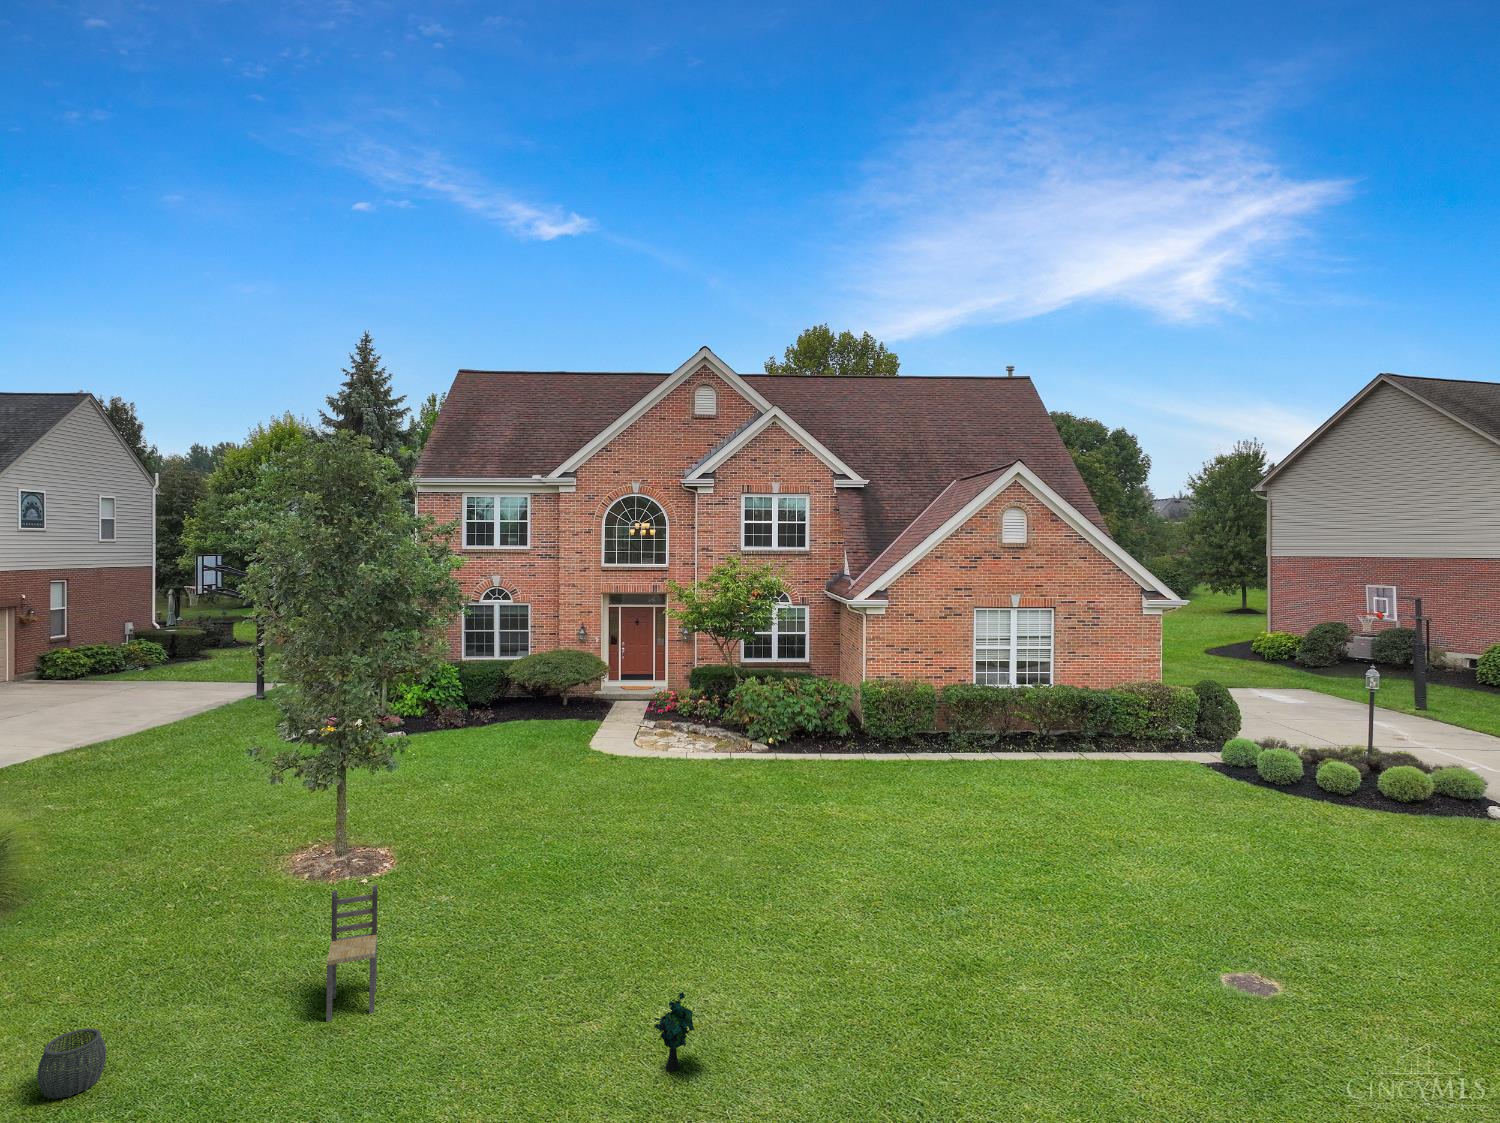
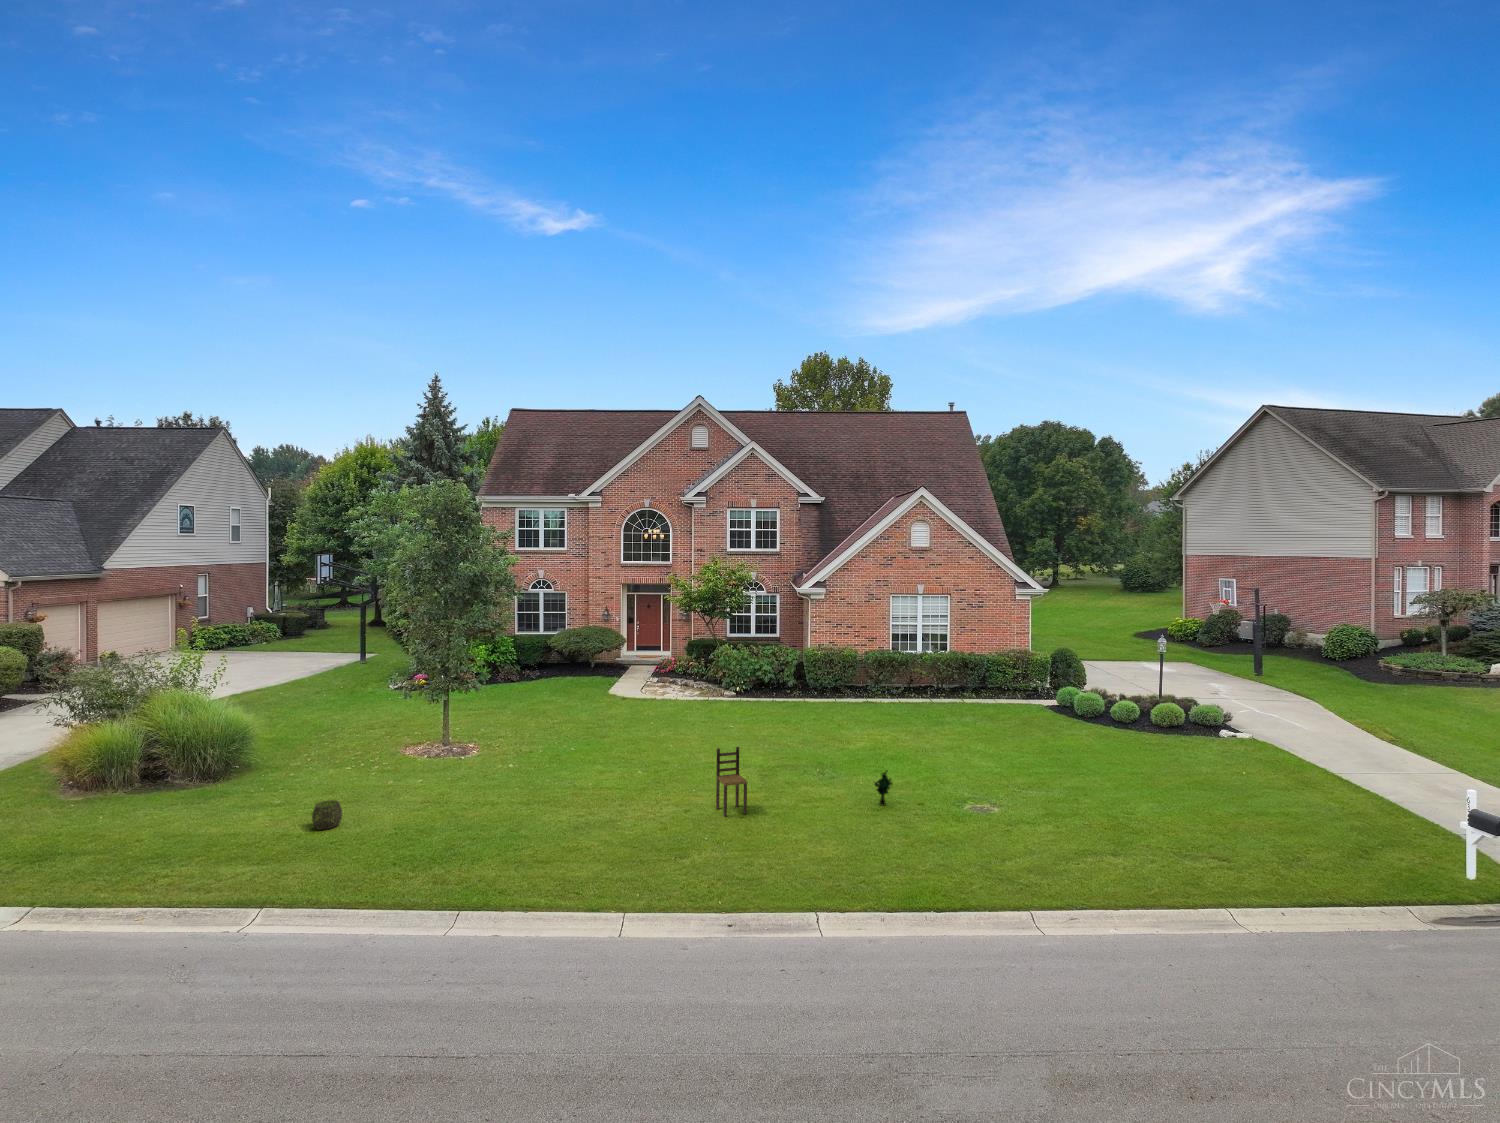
chair: present [326,885,378,1021] -> present [716,747,747,817]
decorative plant: present [654,992,695,1071] -> present [874,770,893,806]

